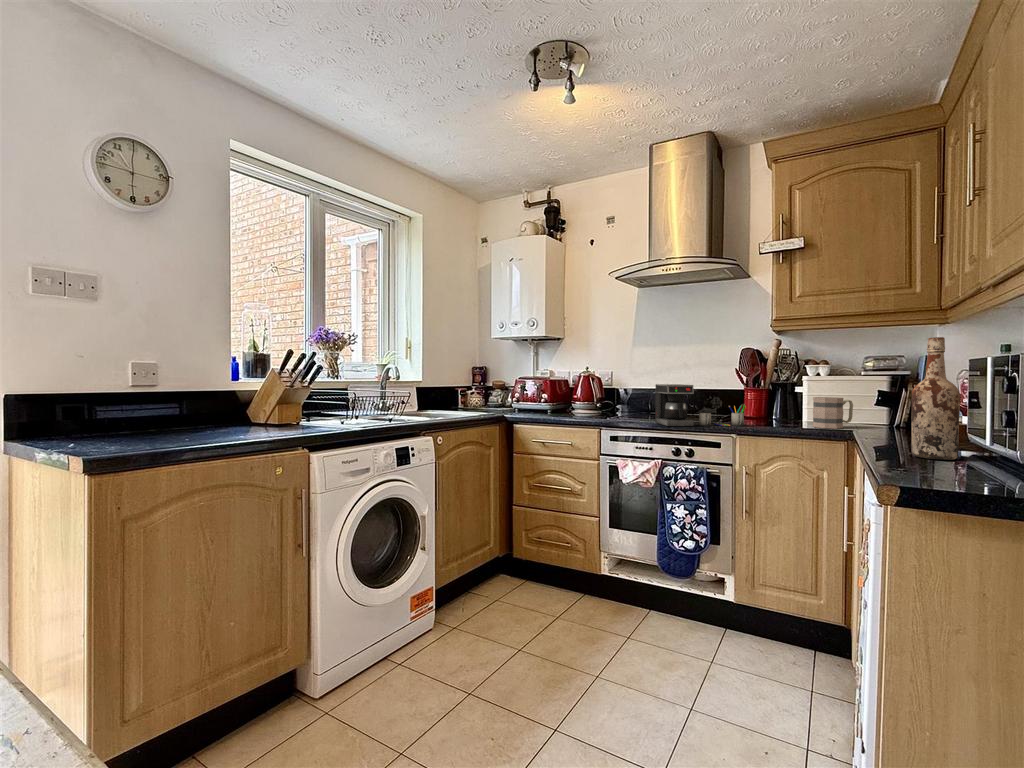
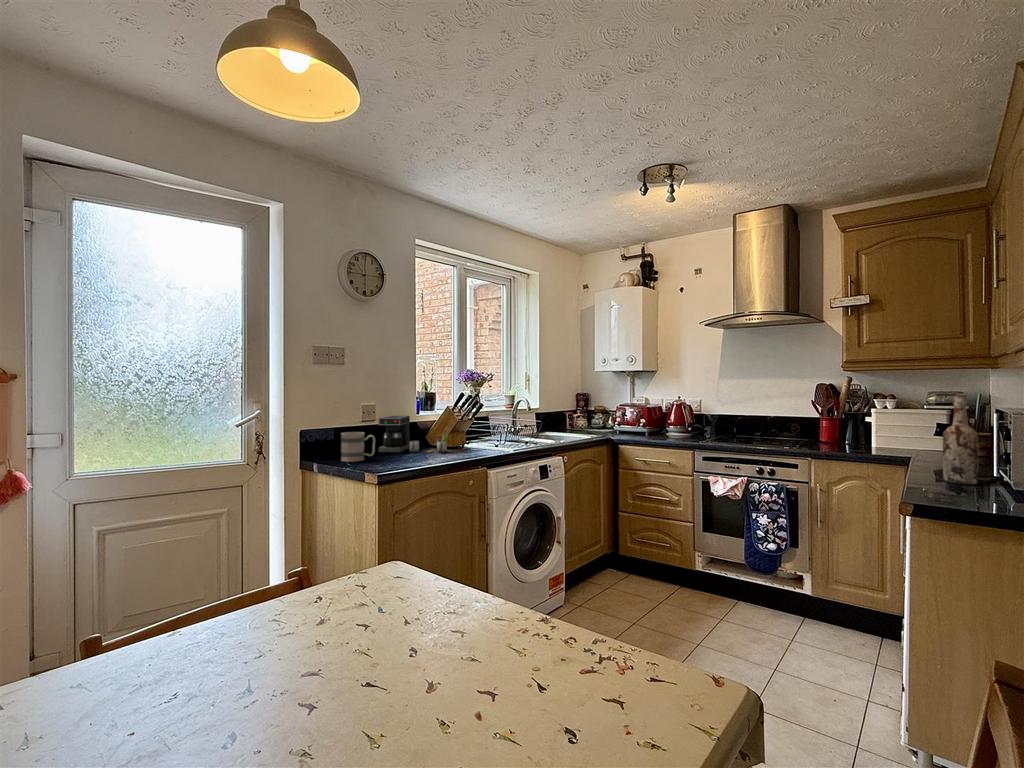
coffee maker: present [655,384,746,426] -> present [378,416,449,453]
mug: present [813,397,853,429] -> present [341,432,375,462]

